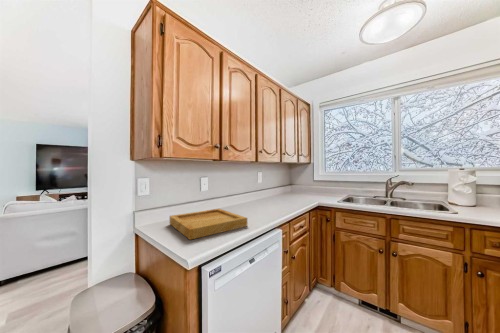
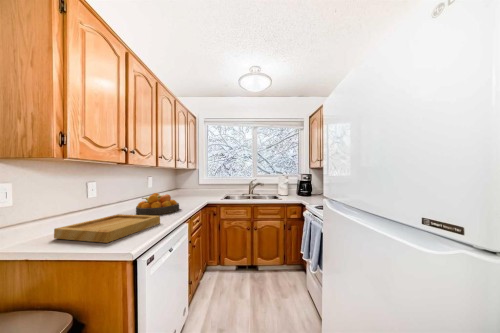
fruit bowl: none [238,189,279,214] -> present [136,193,179,215]

